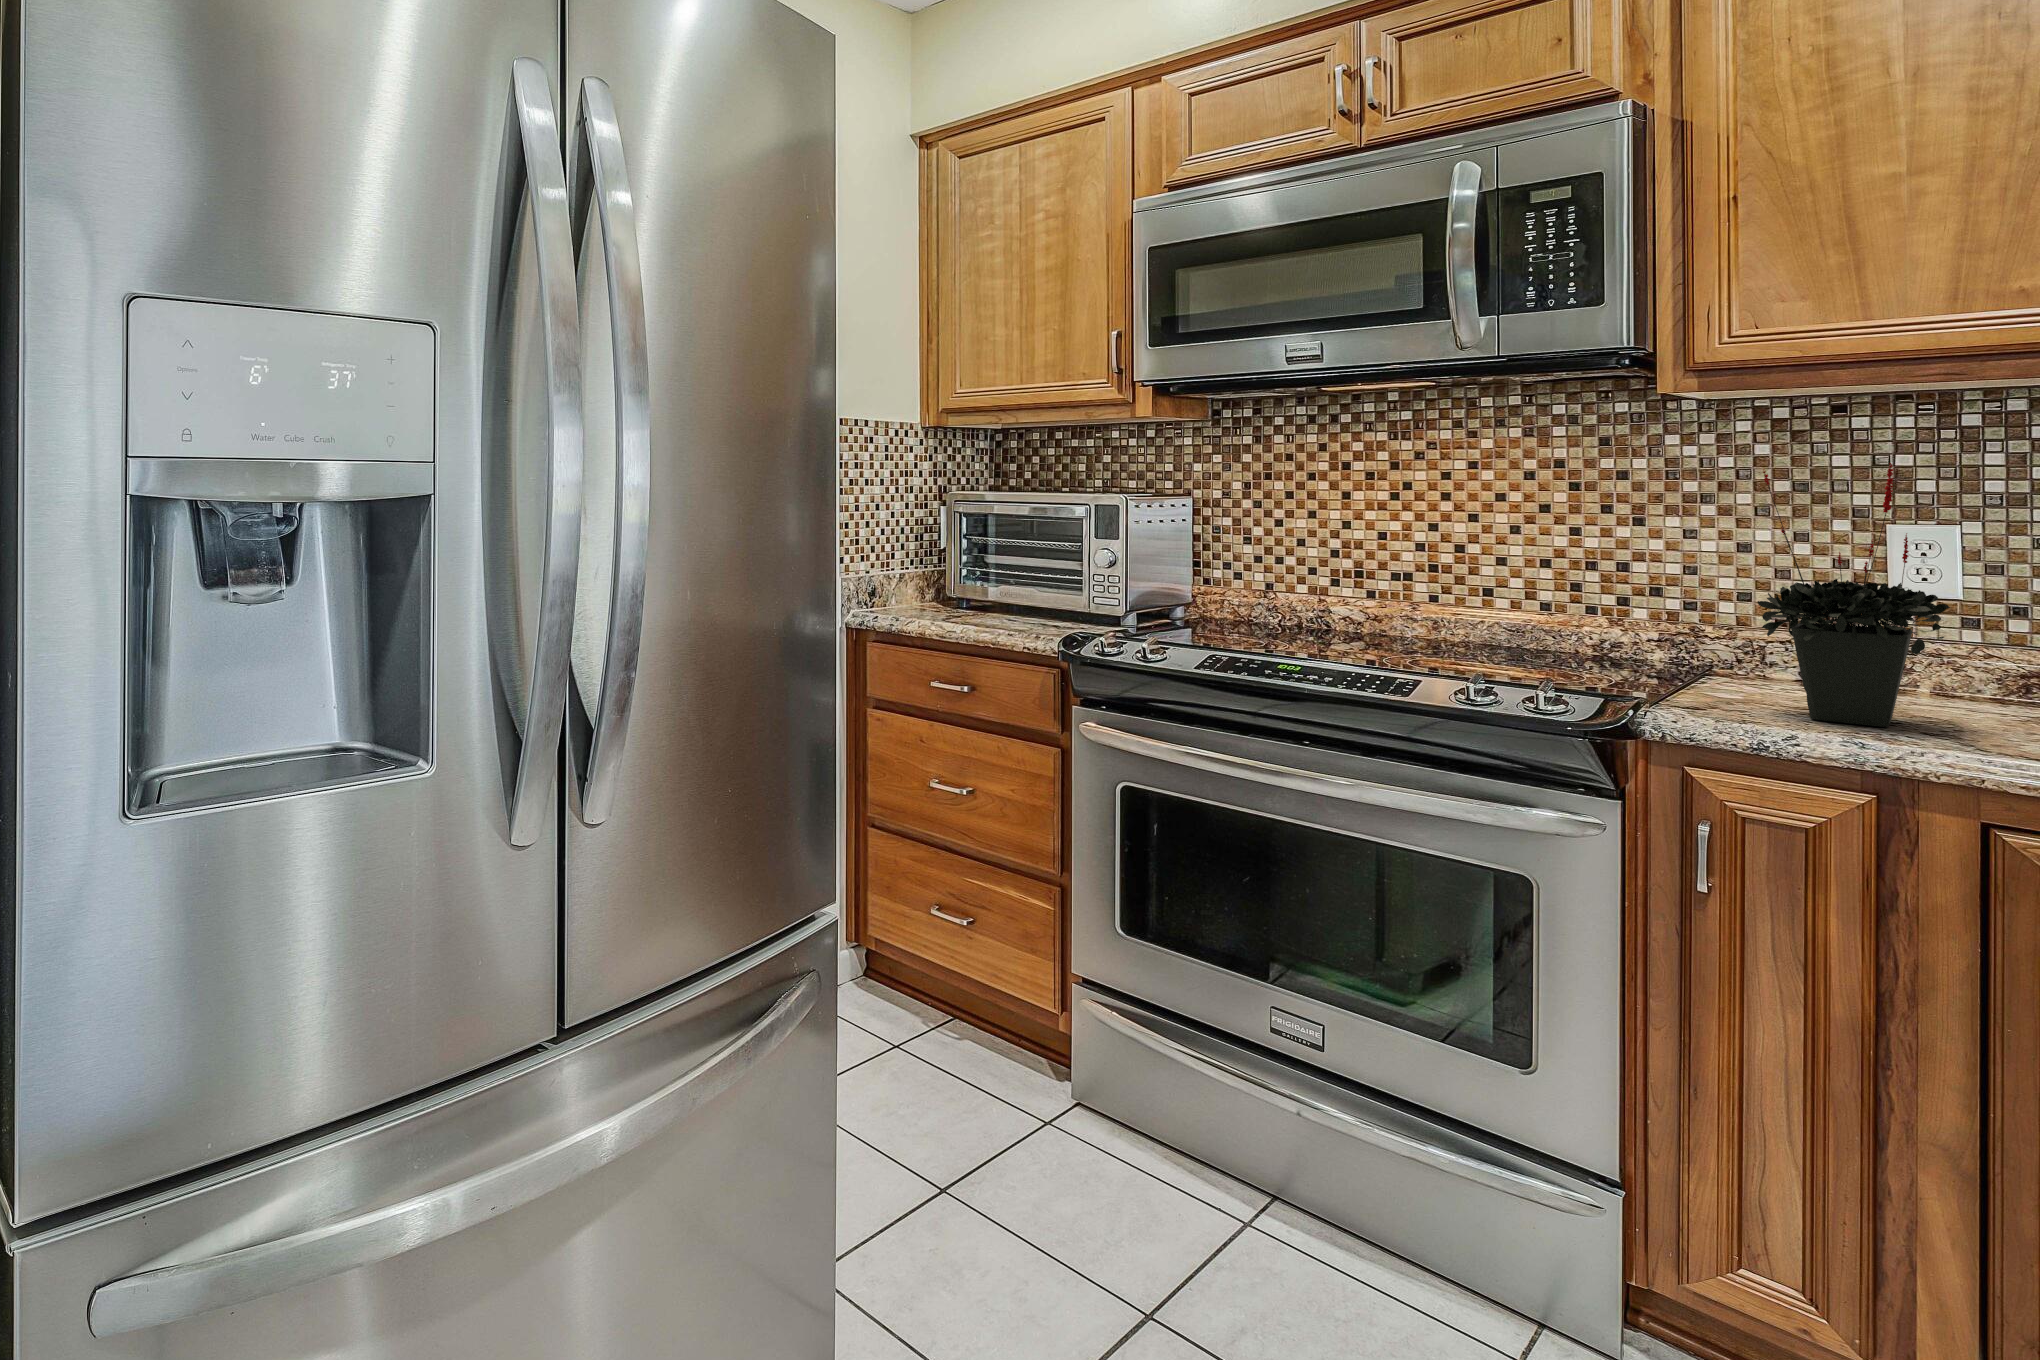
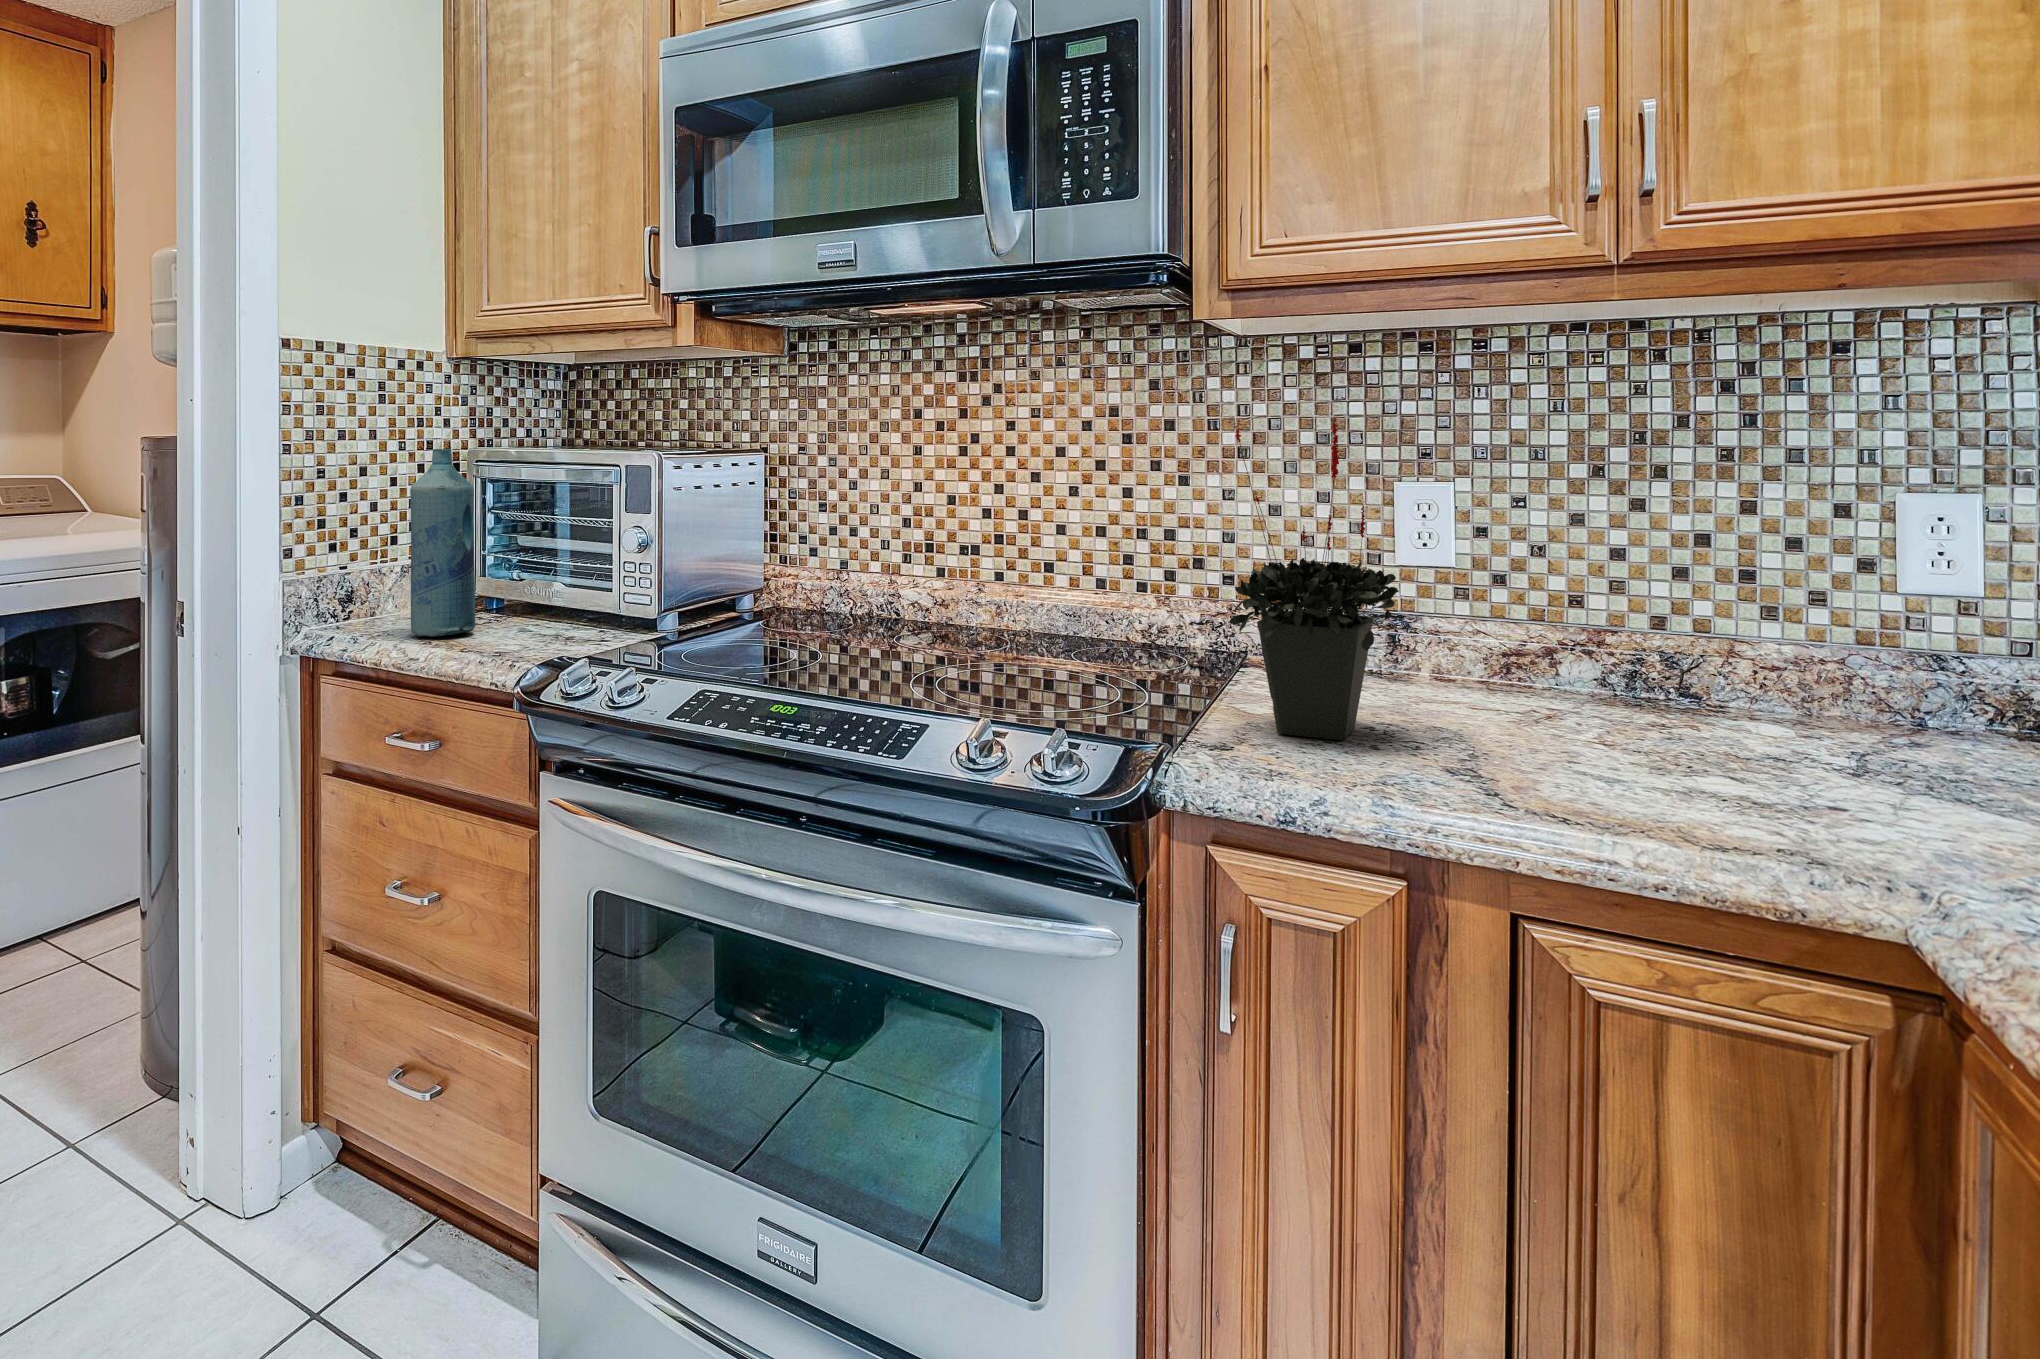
bottle: none [937,489,984,623] -> present [410,449,475,637]

